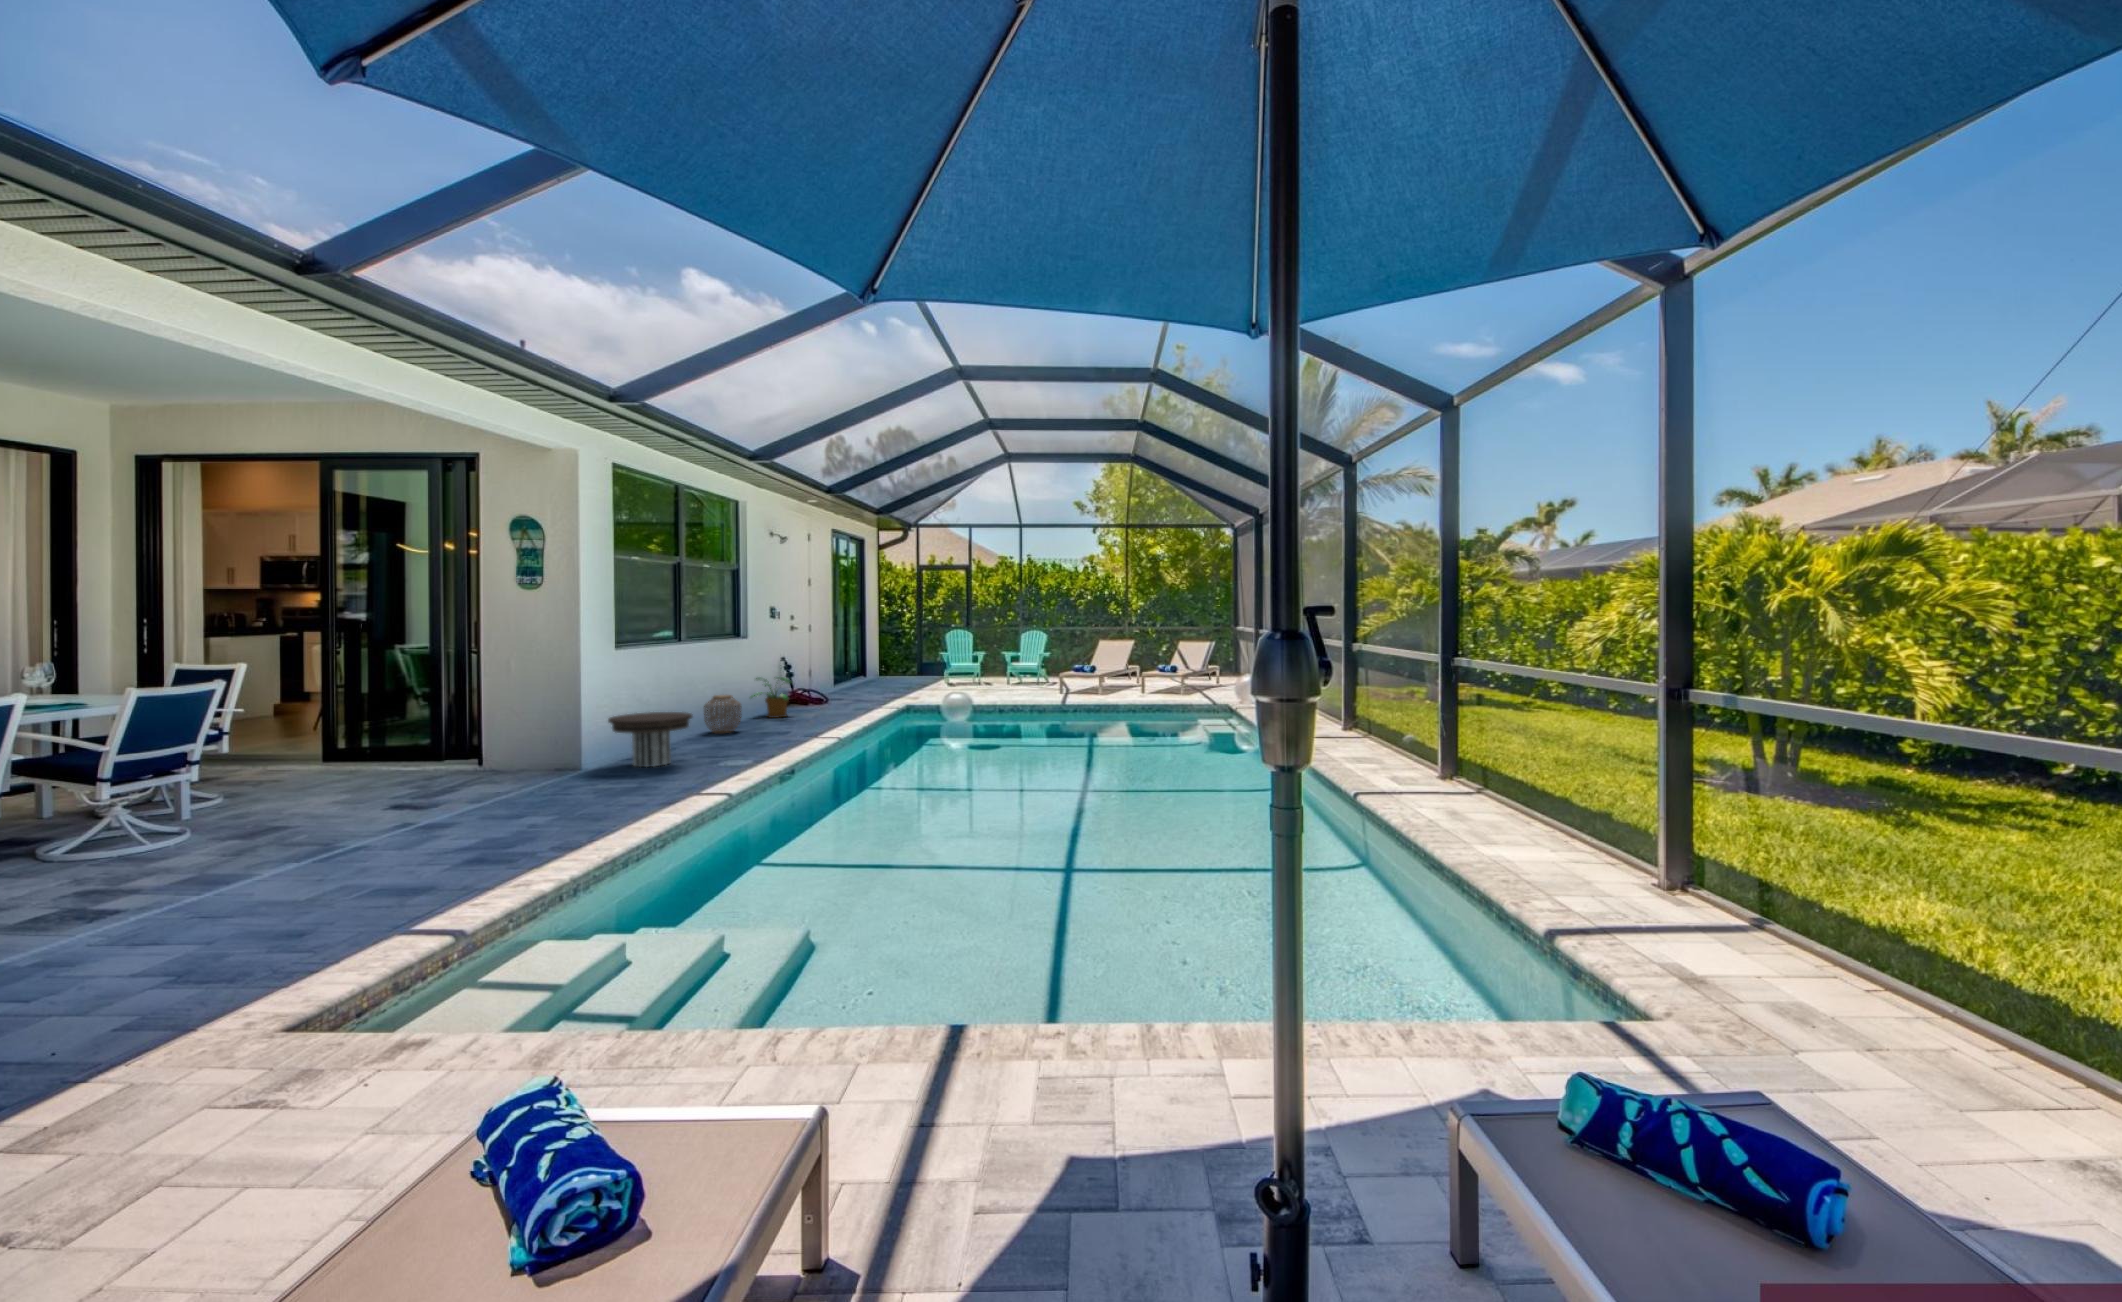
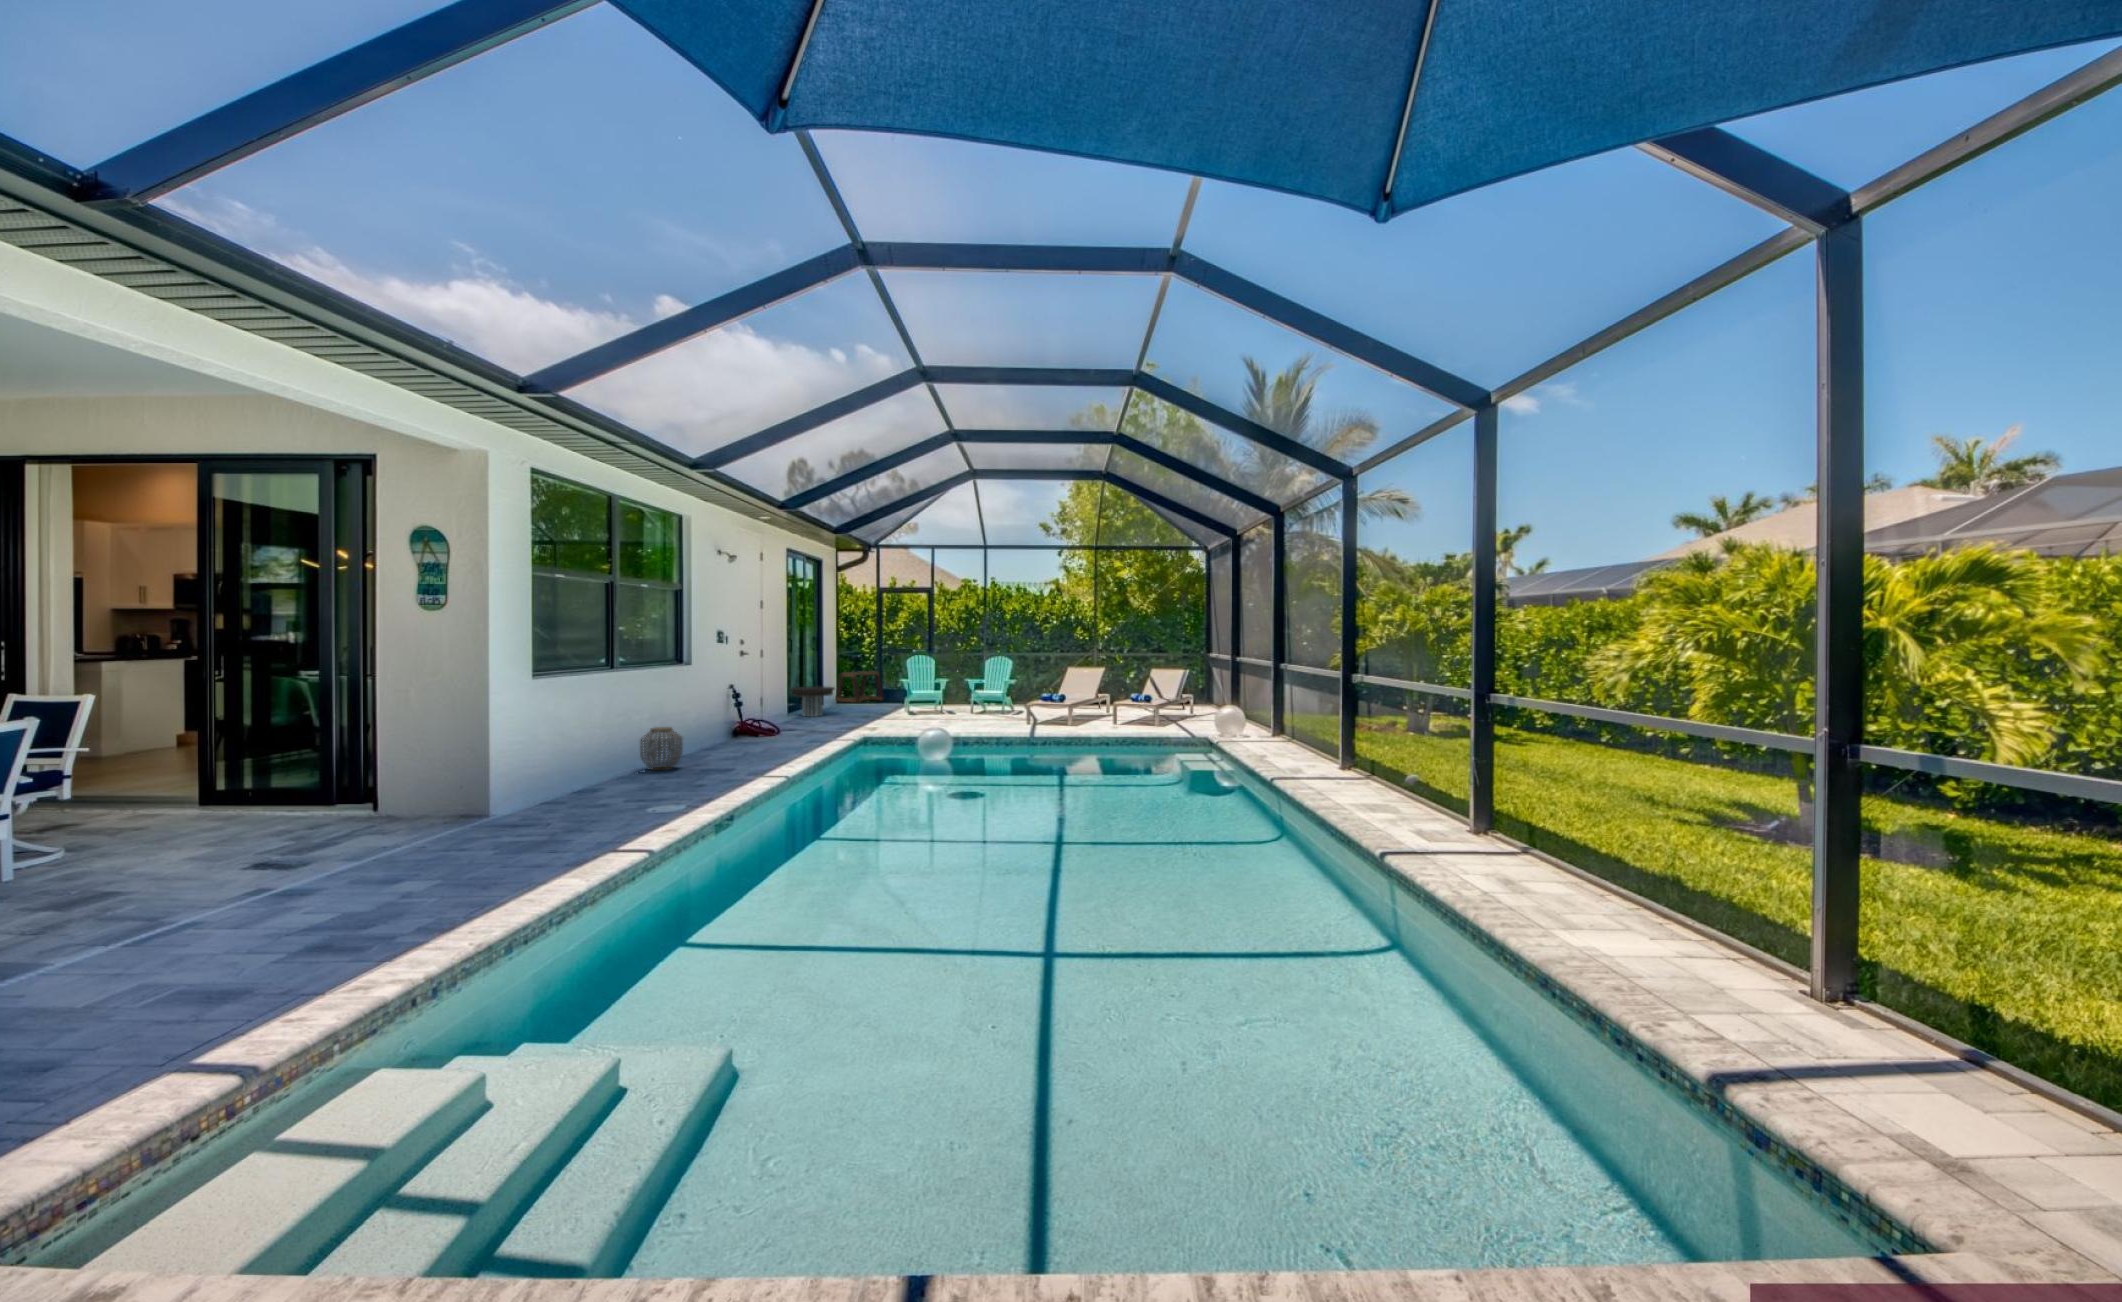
stool: none [877,647,924,677] -> present [835,671,884,703]
potted plant: present [751,677,791,718] -> none [694,706,744,750]
side table: present [608,712,692,767] -> present [790,686,835,717]

